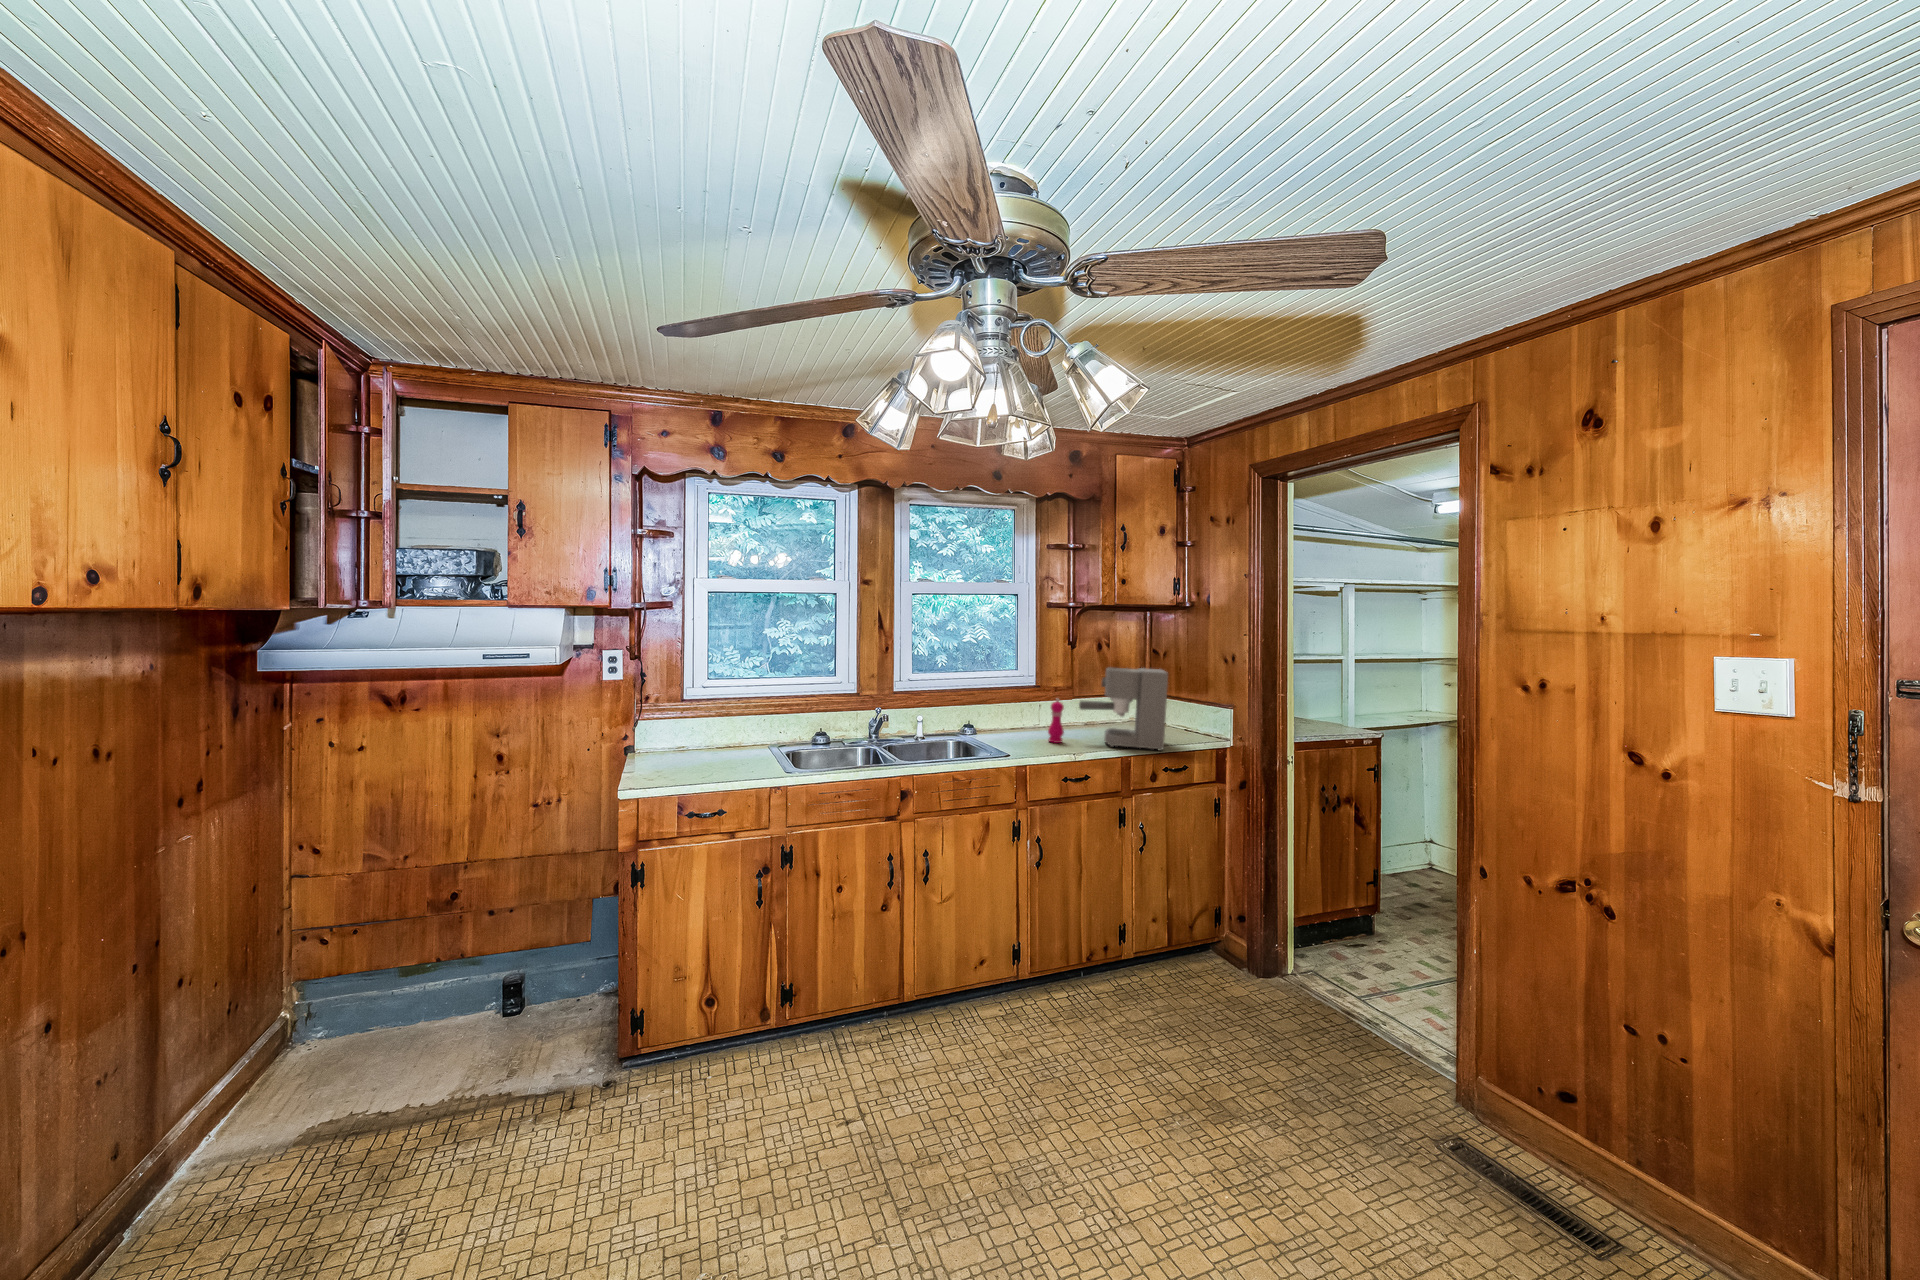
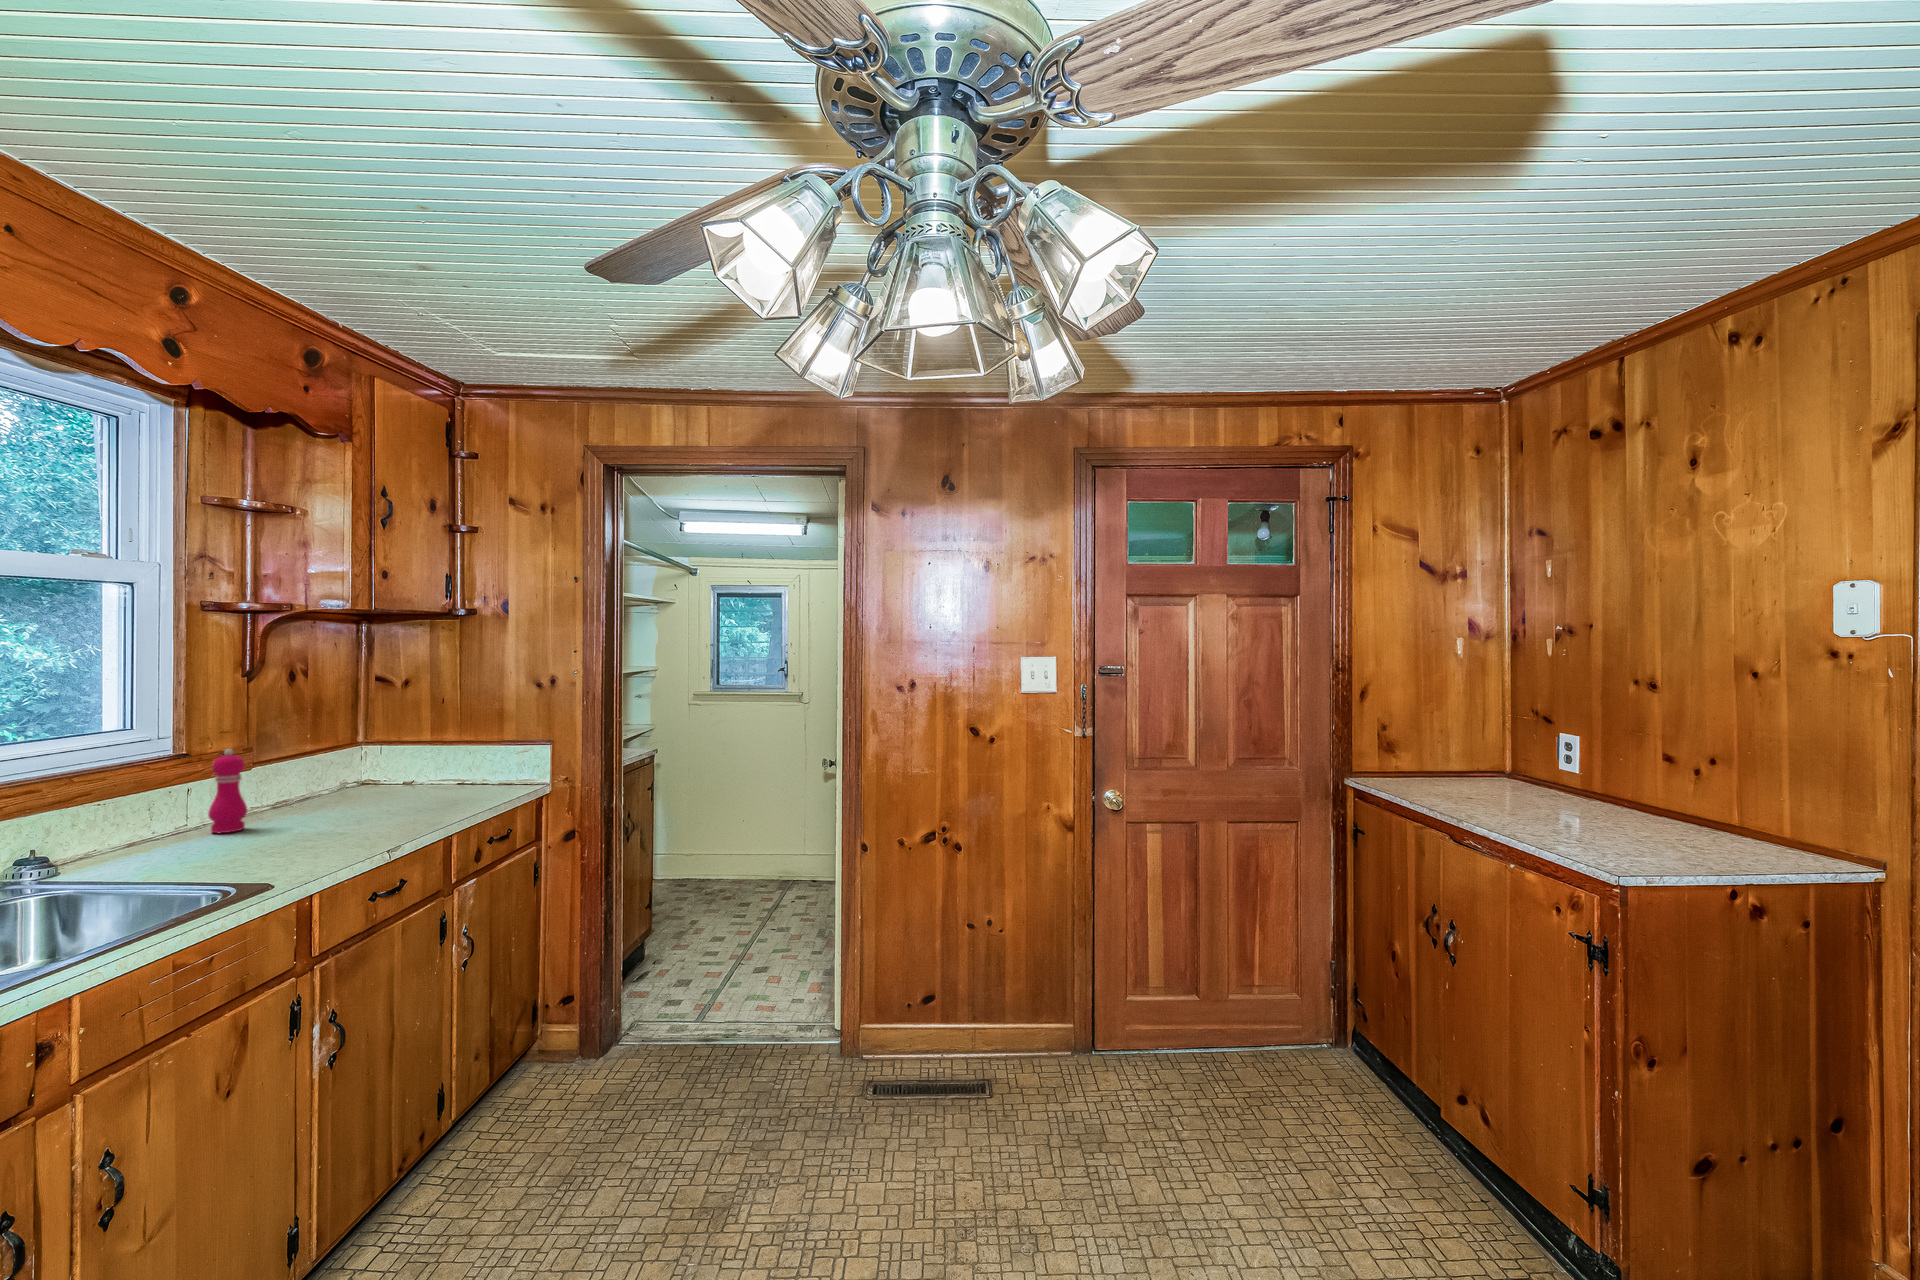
coffee maker: present [1079,667,1168,751] -> none [272,680,444,814]

